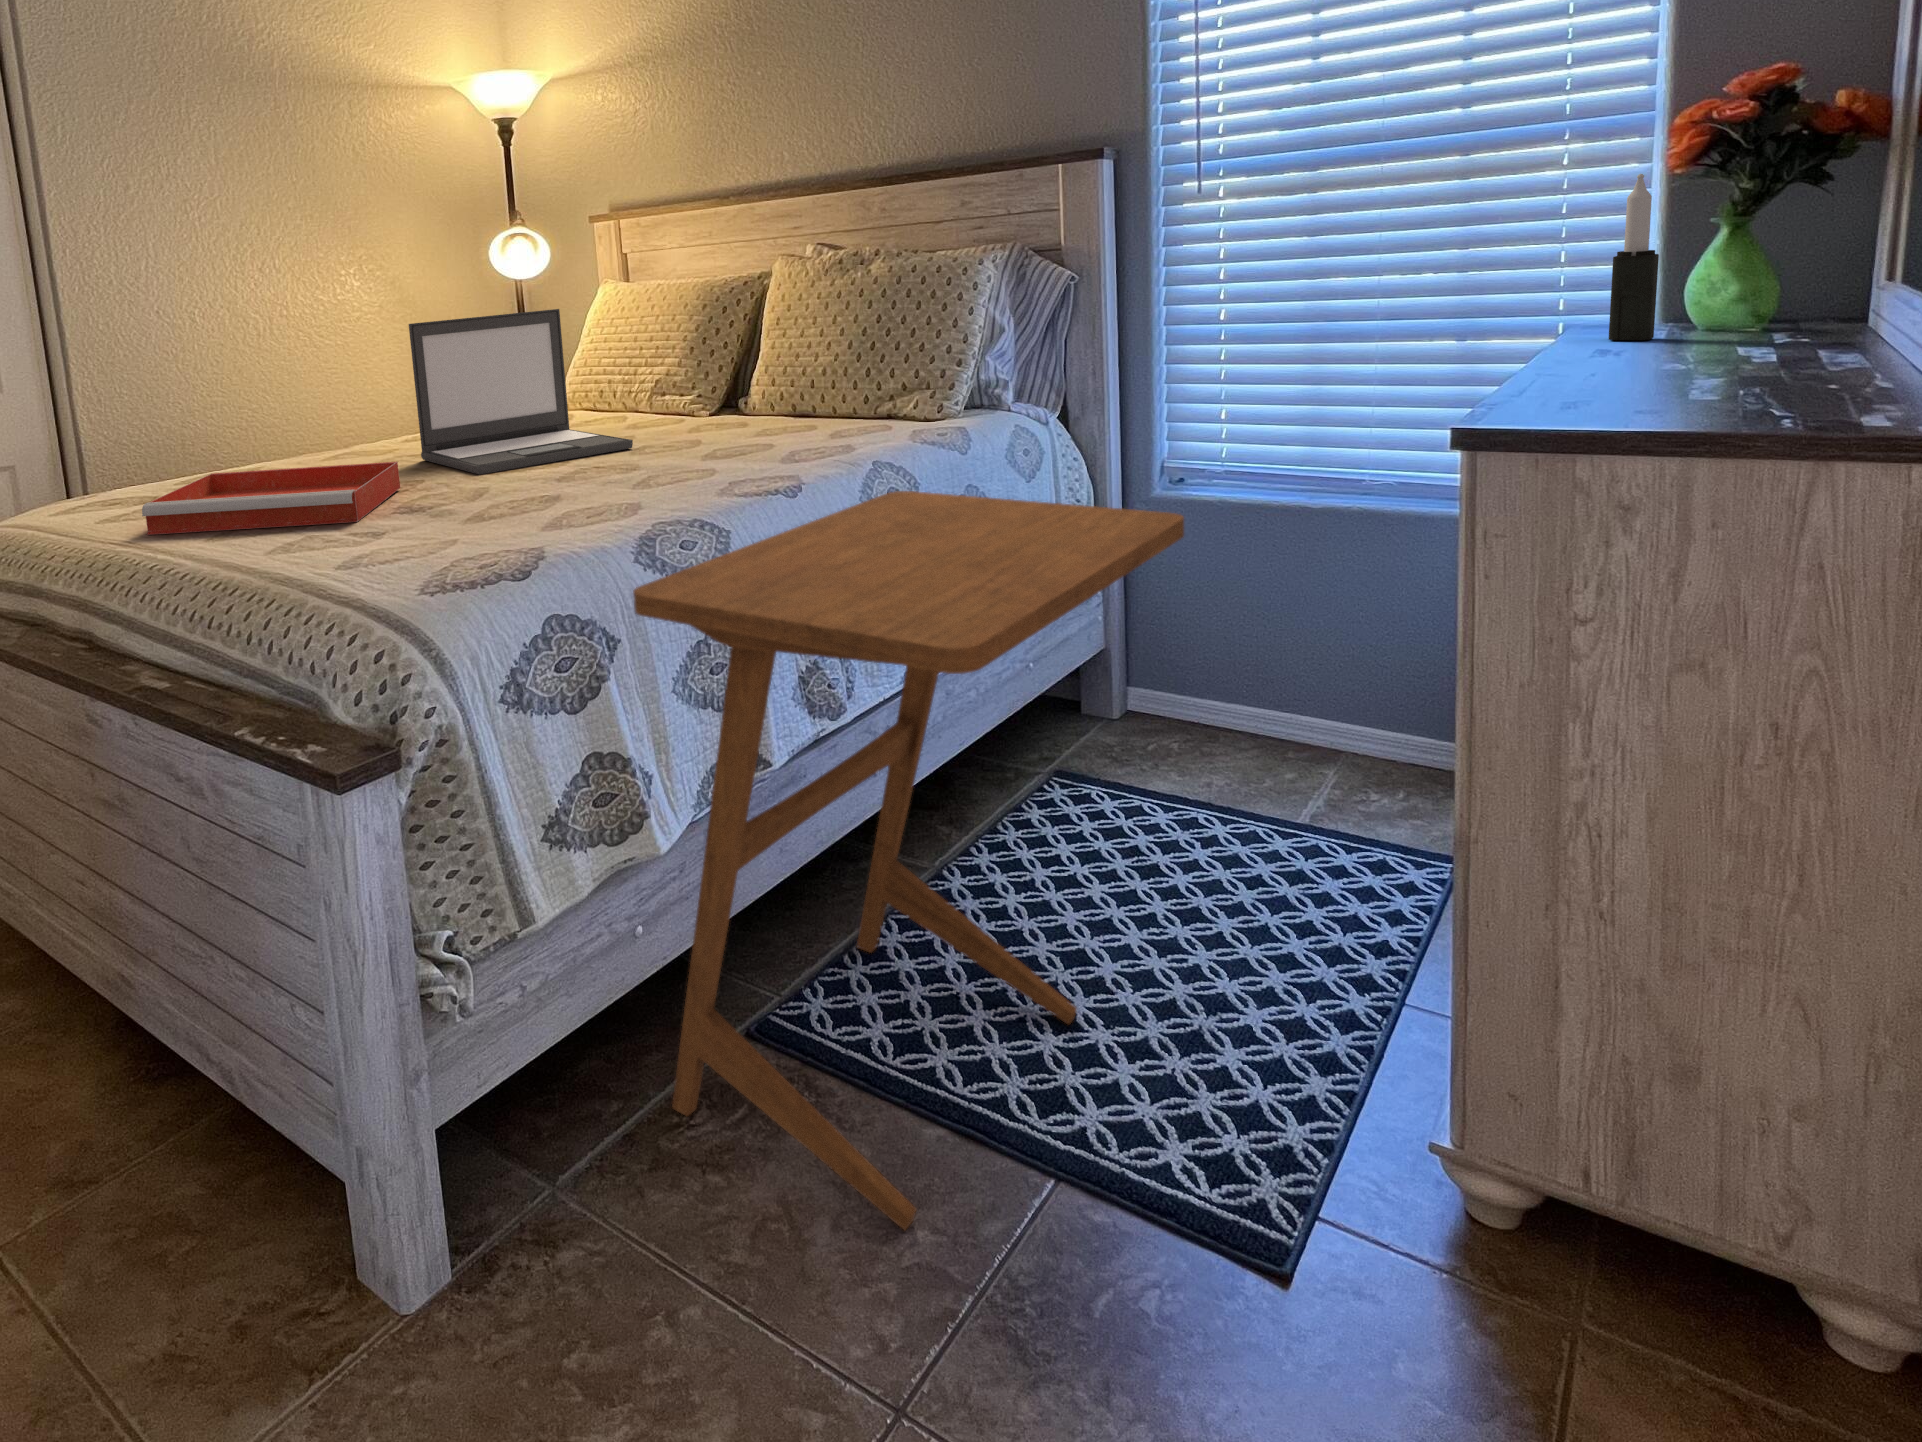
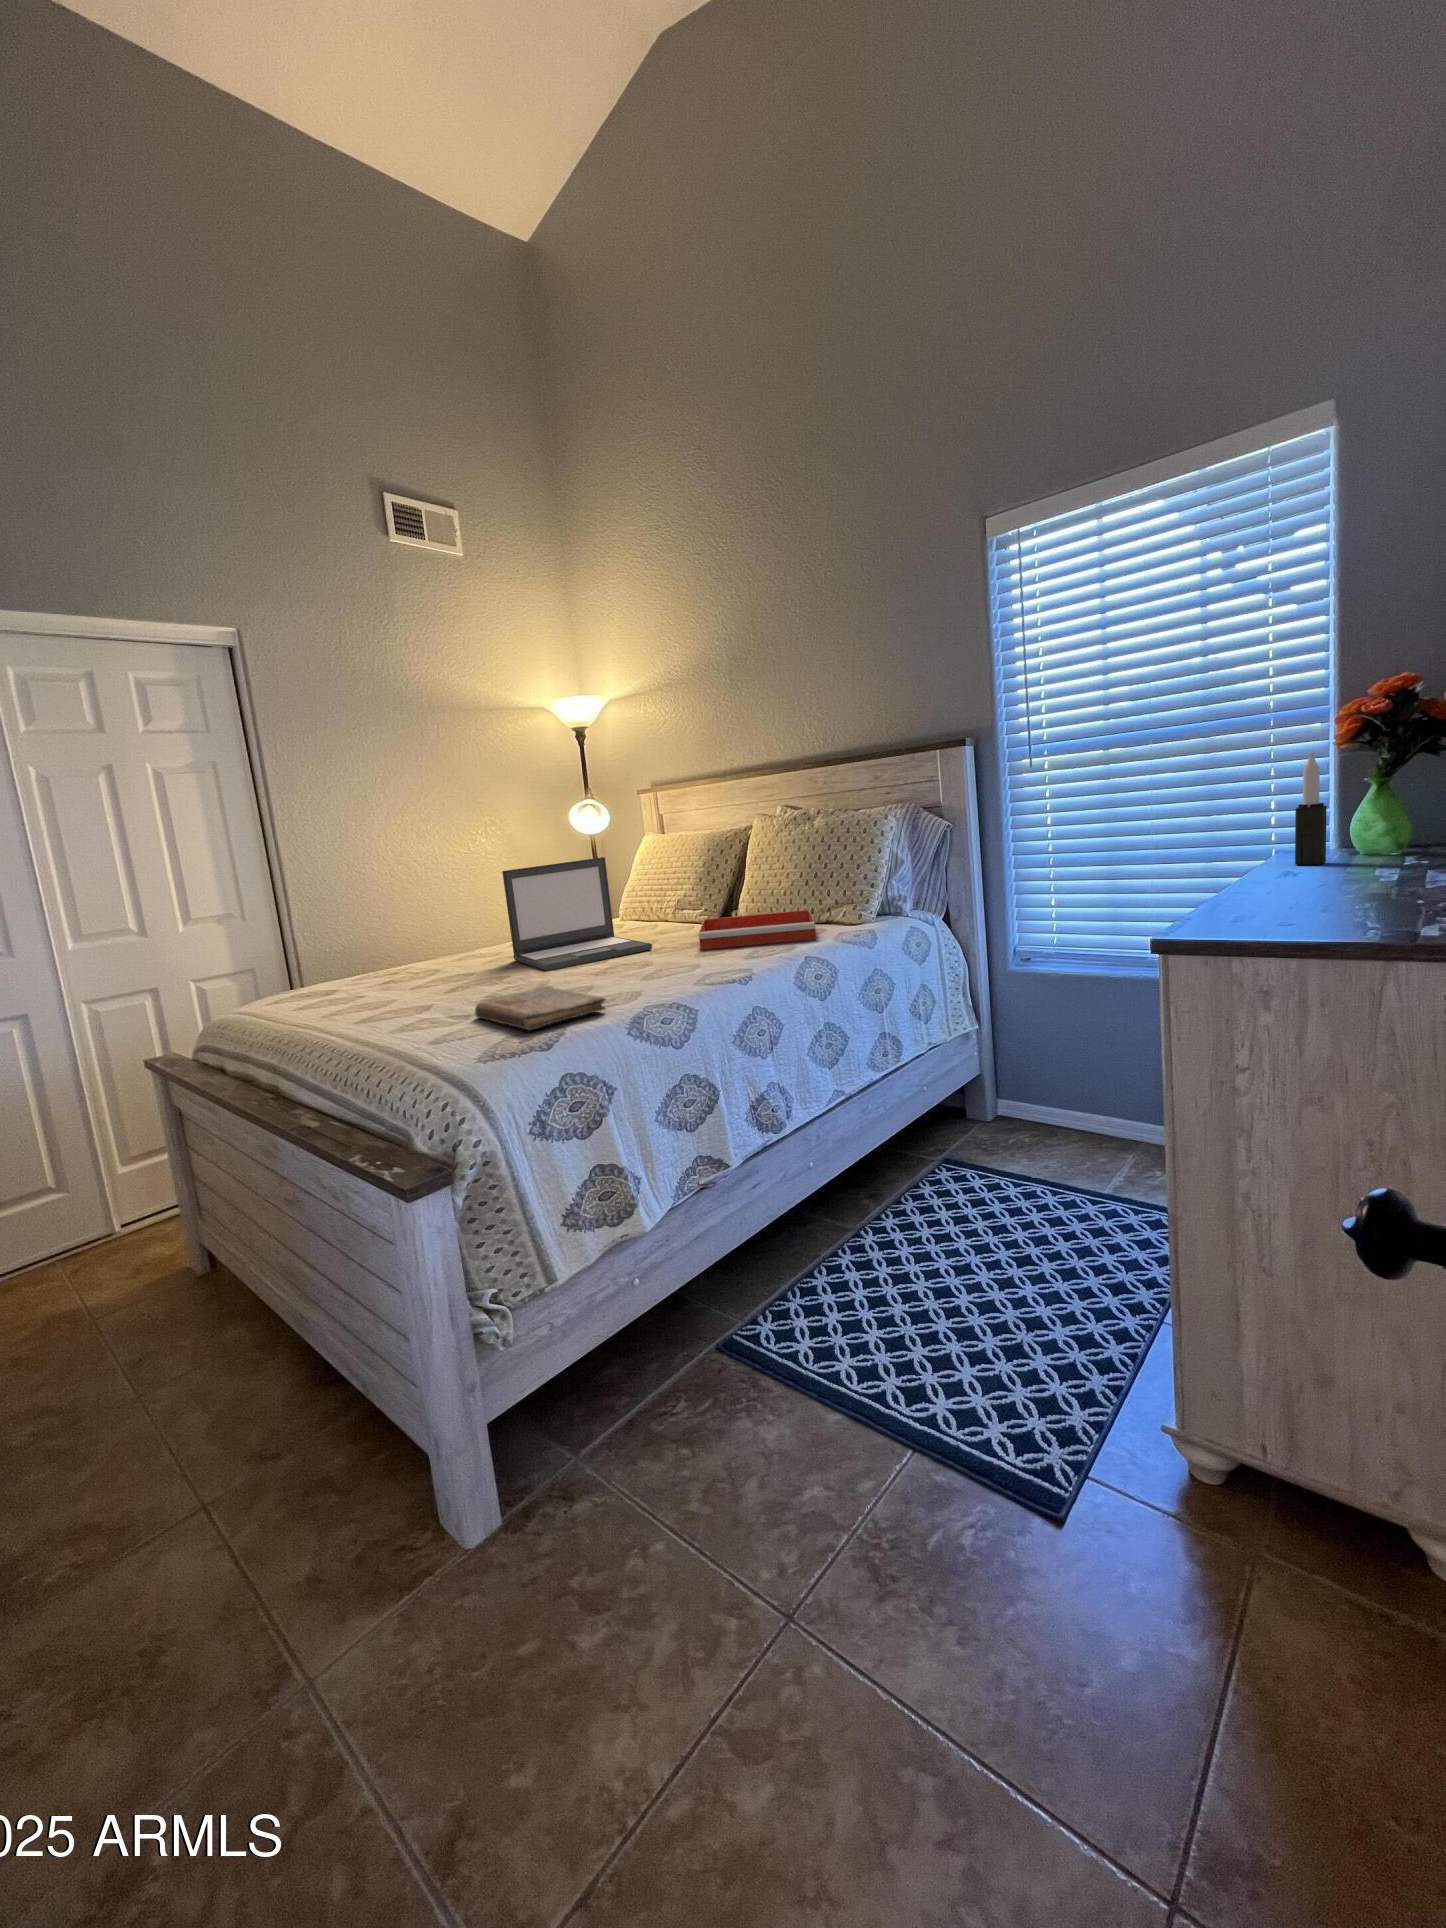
tray: present [142,462,400,535] -> present [699,910,816,949]
book: none [395,491,596,552] -> present [475,986,605,1031]
side table: present [633,491,1184,1230] -> none [615,979,995,1488]

